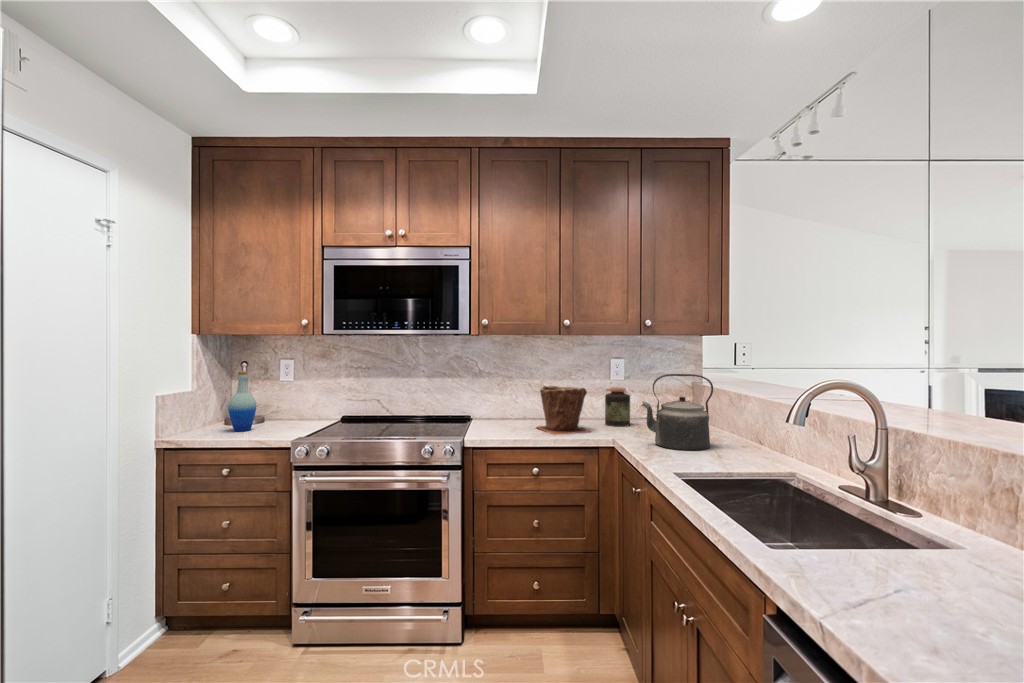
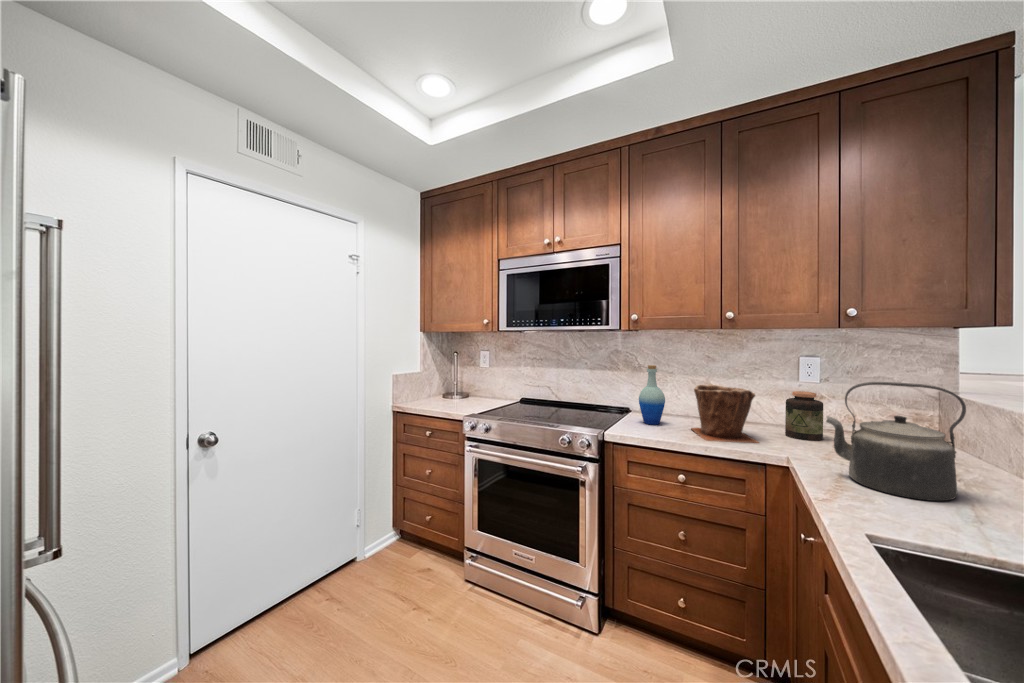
bottle: present [228,371,257,432] -> present [639,365,665,425]

